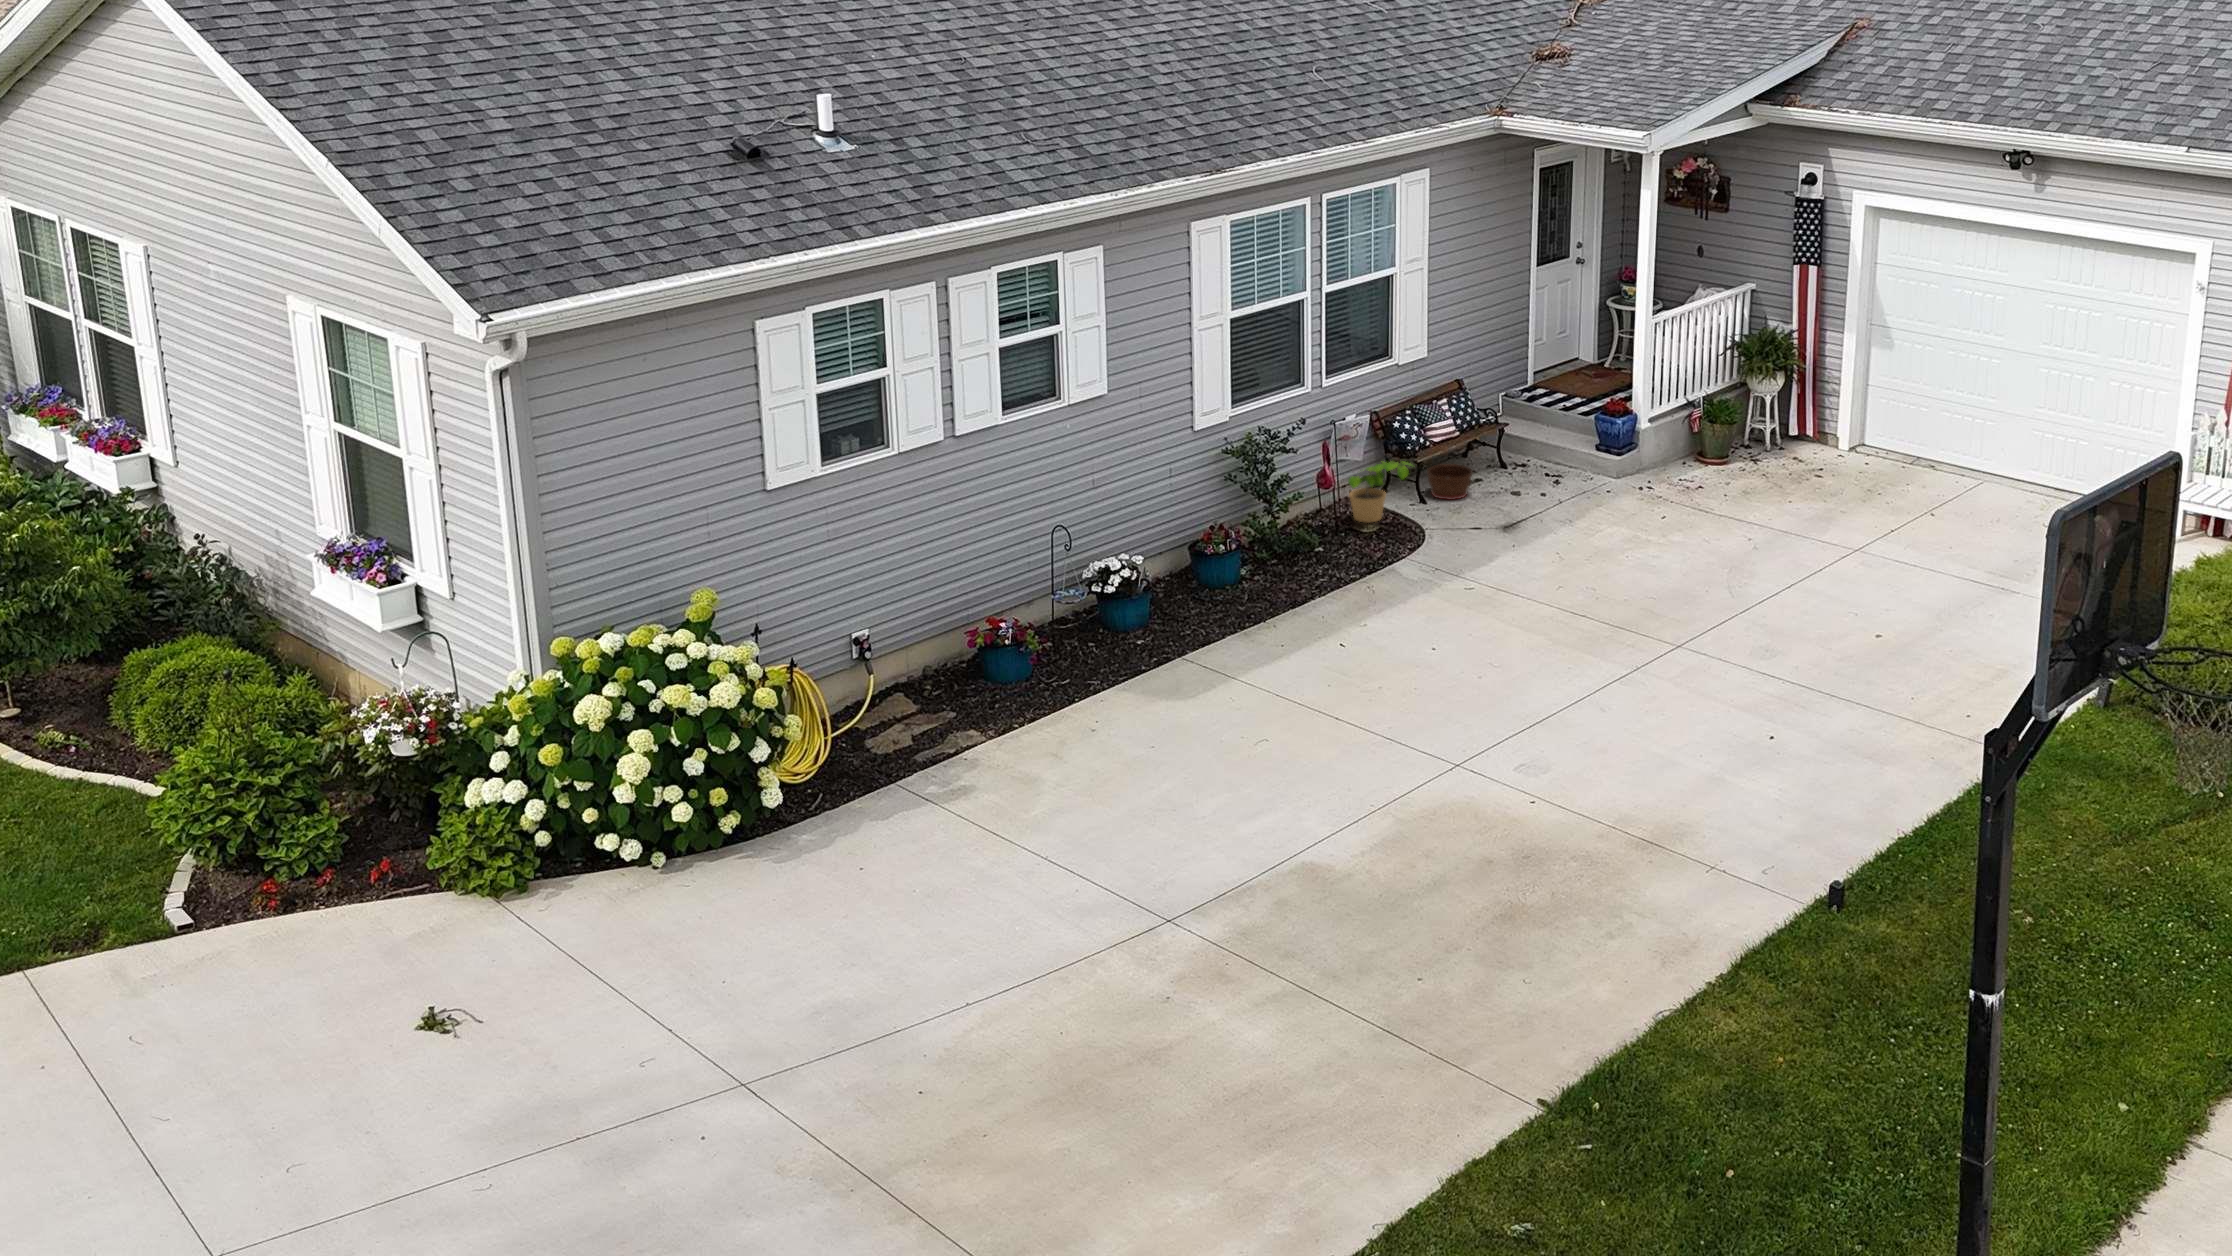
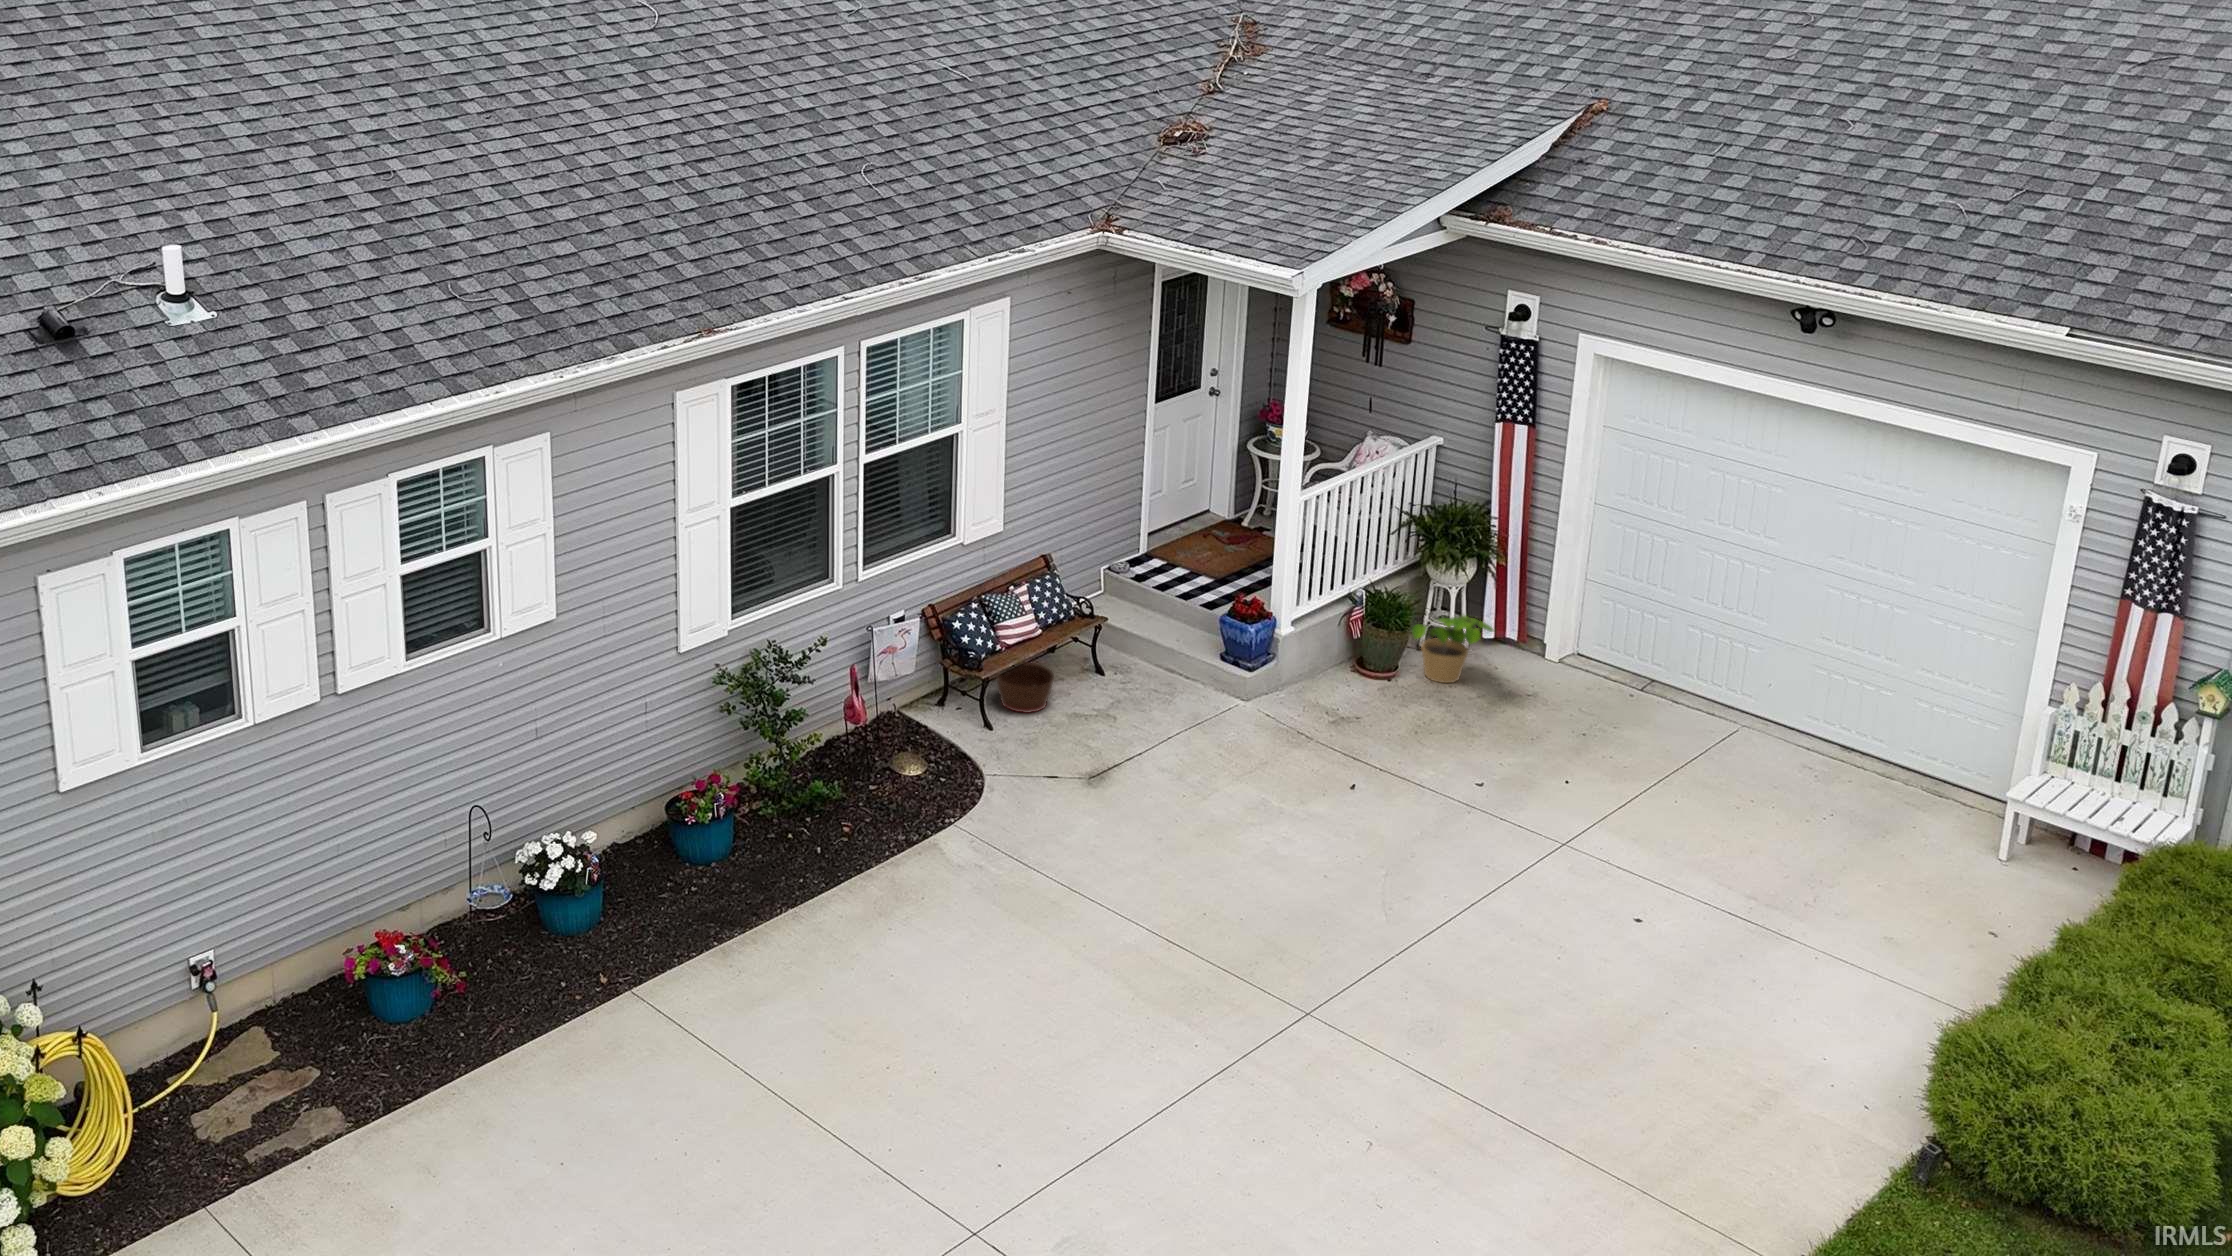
potted plant: present [1348,461,1410,522] -> present [1412,615,1494,683]

